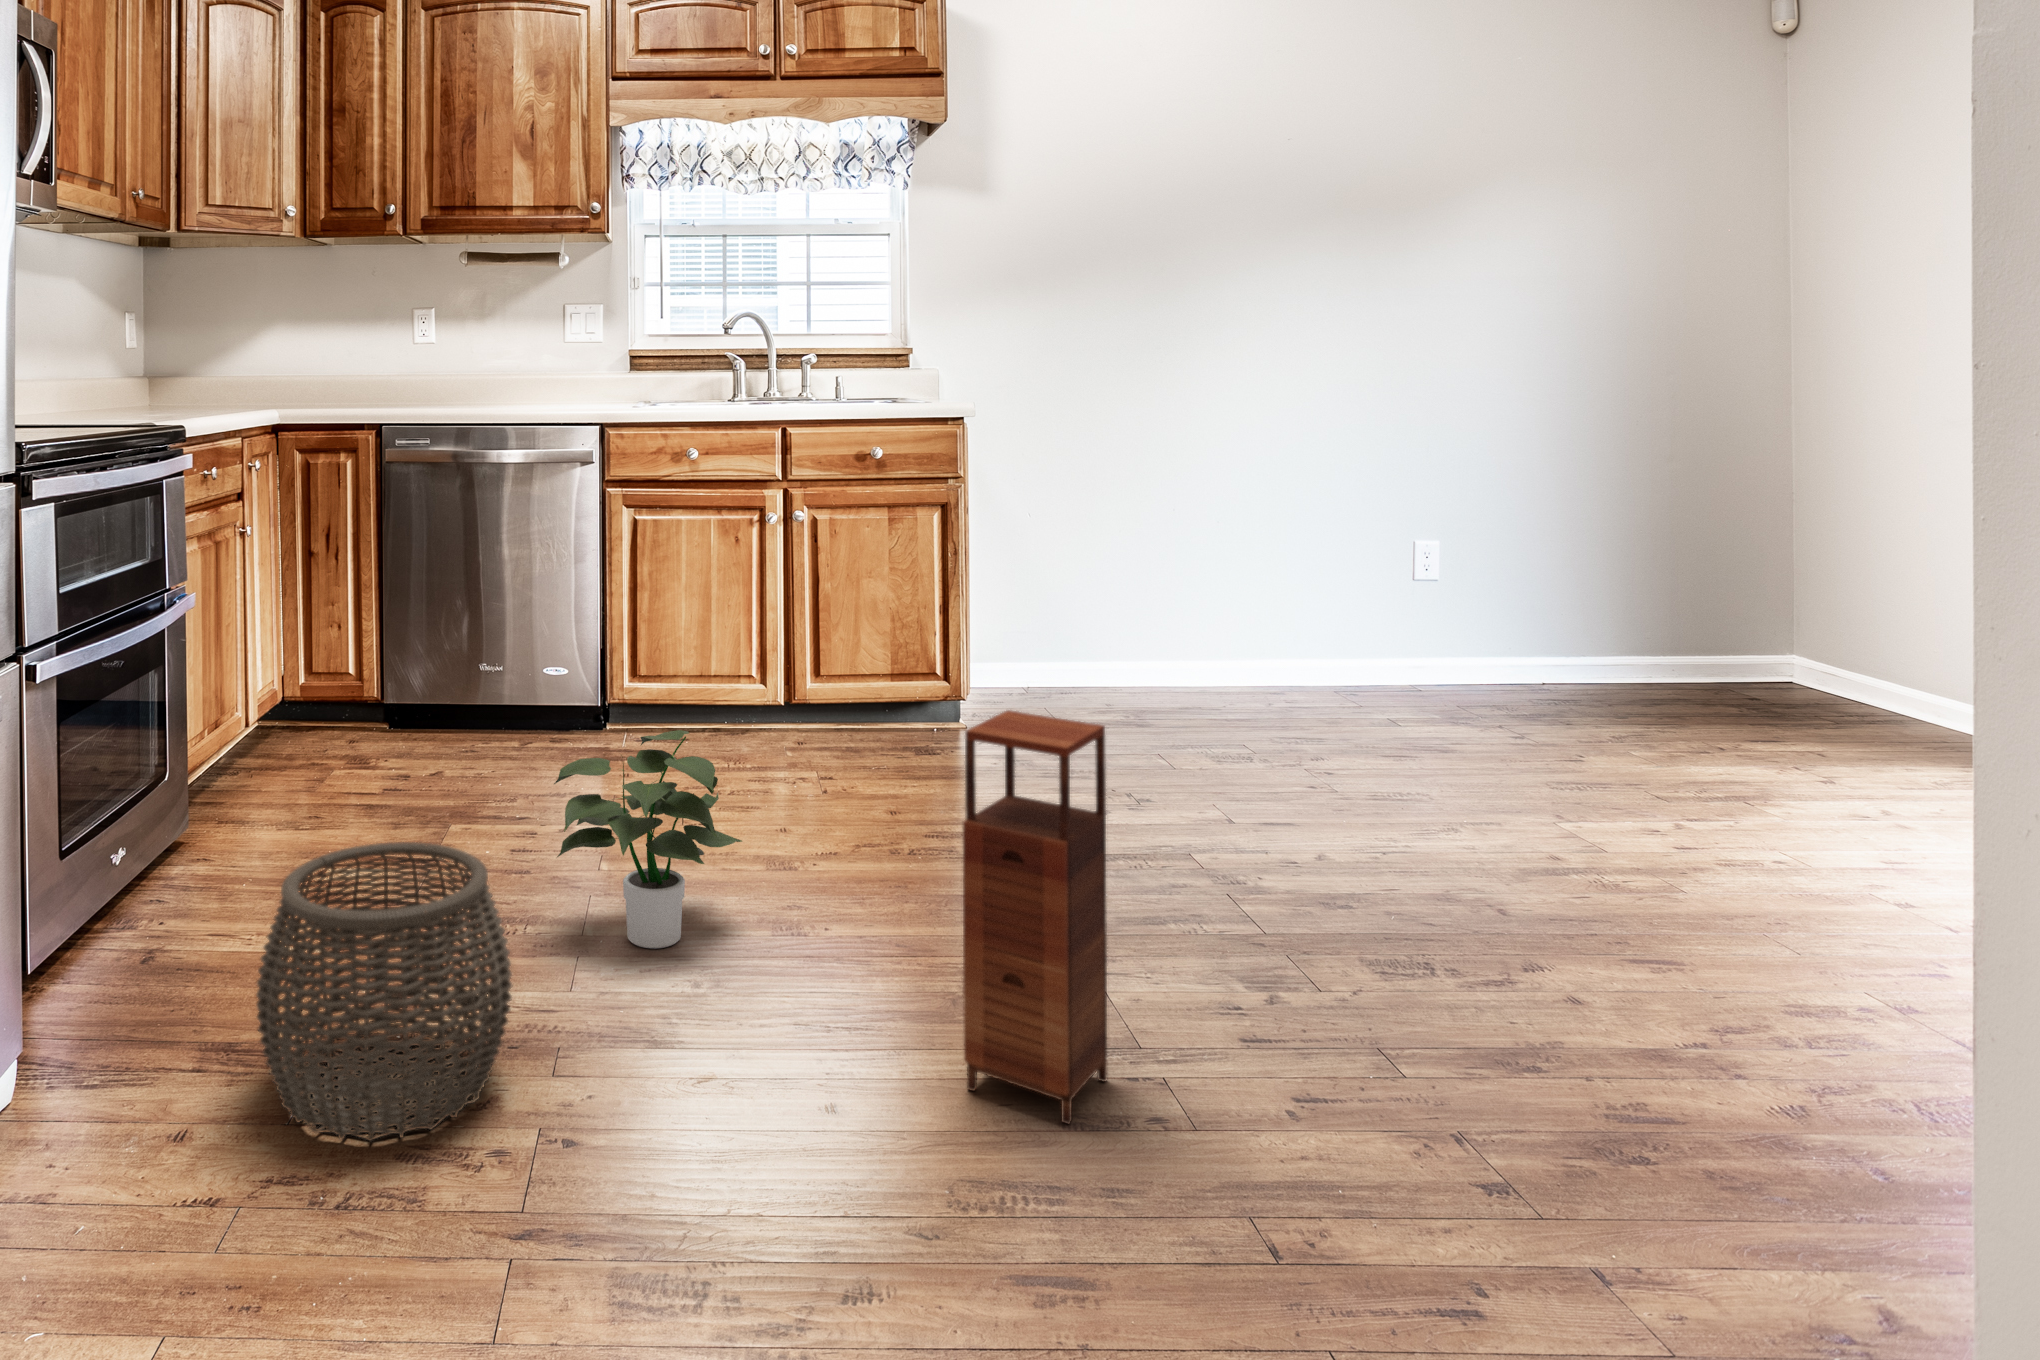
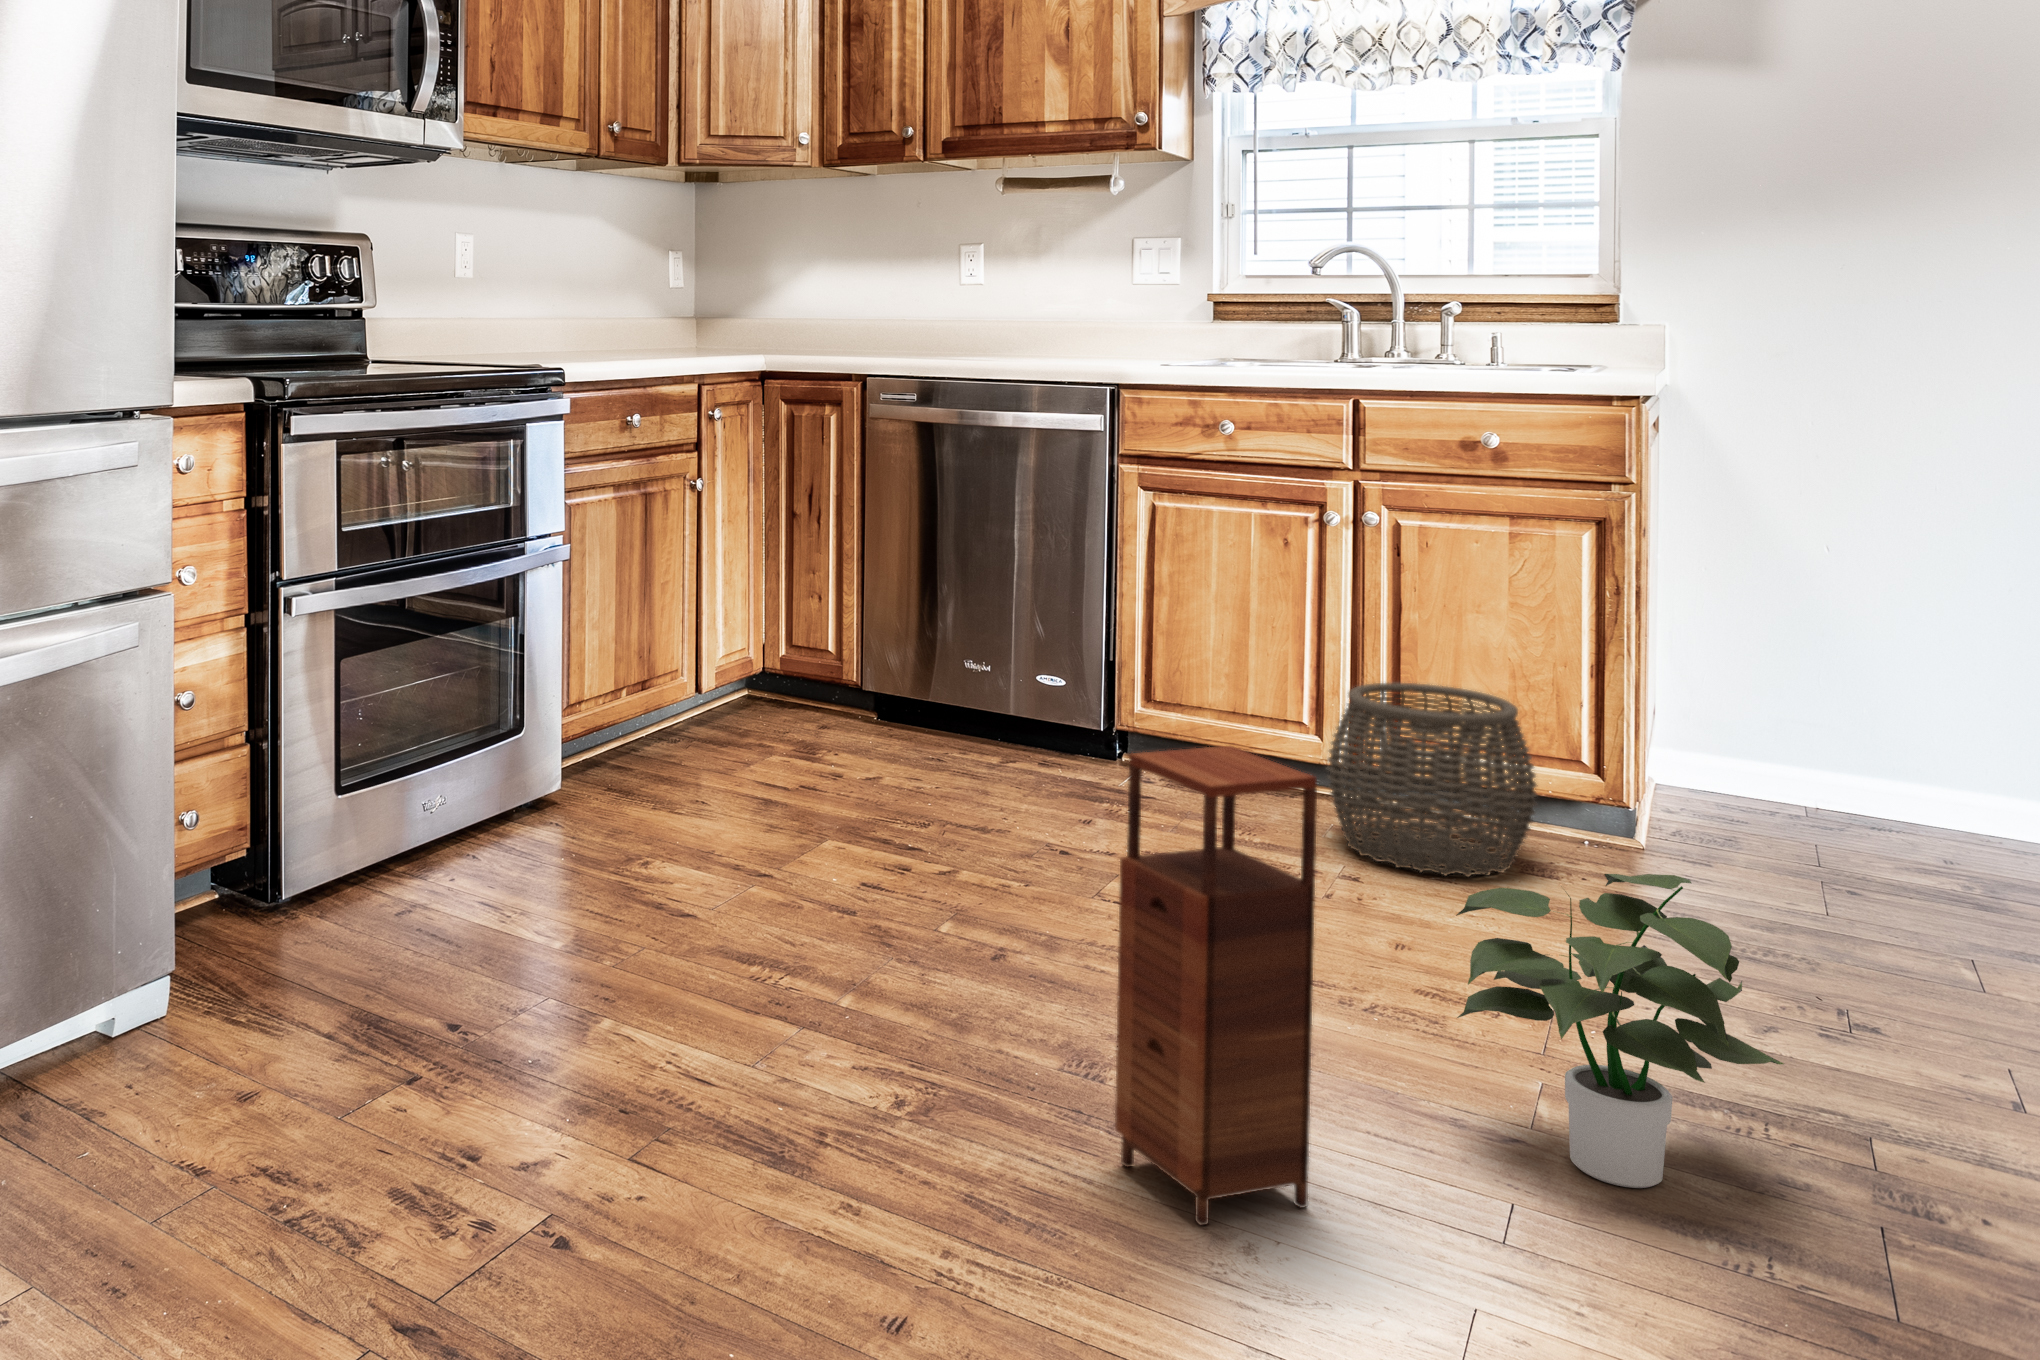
potted plant: present [554,730,742,948] -> present [1456,874,1784,1188]
woven basket: present [256,842,512,1141] -> present [1327,683,1537,877]

